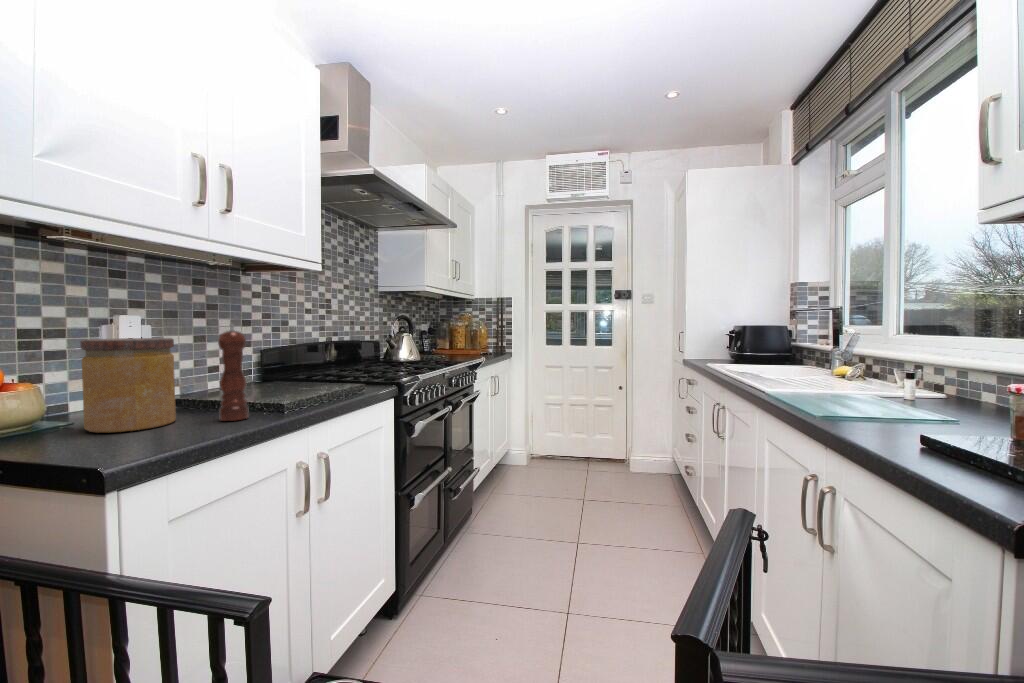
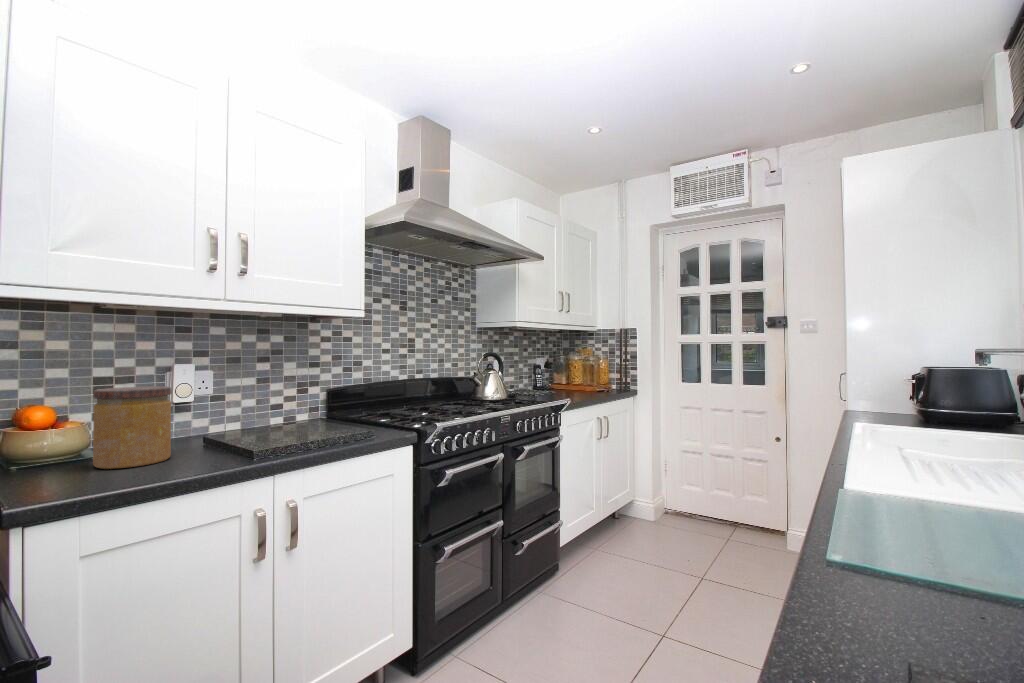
pepper mill: present [218,324,249,421] -> none [189,376,216,465]

